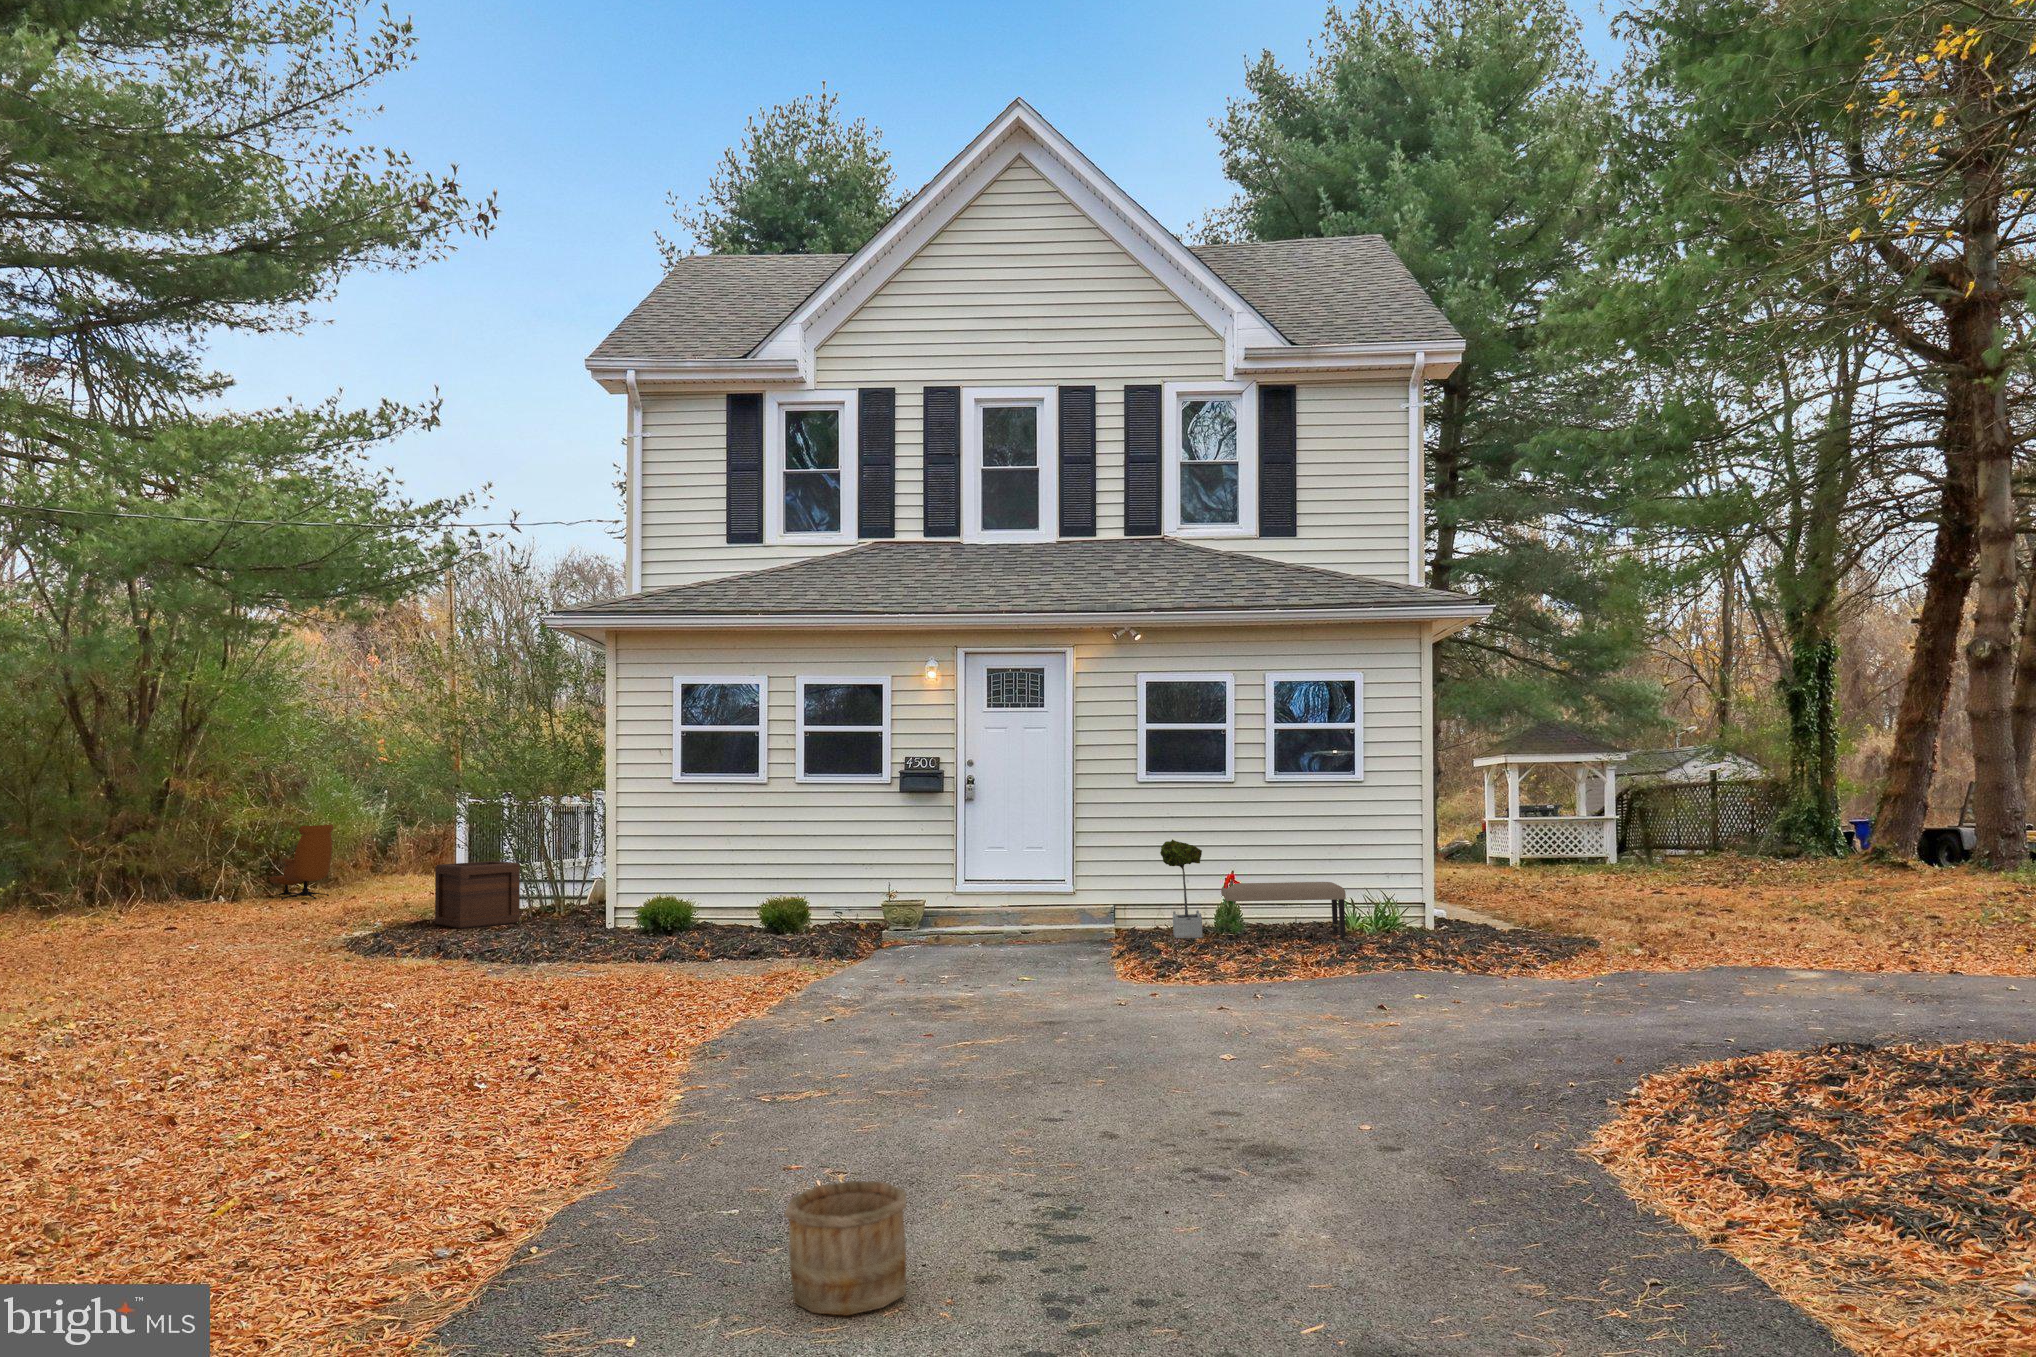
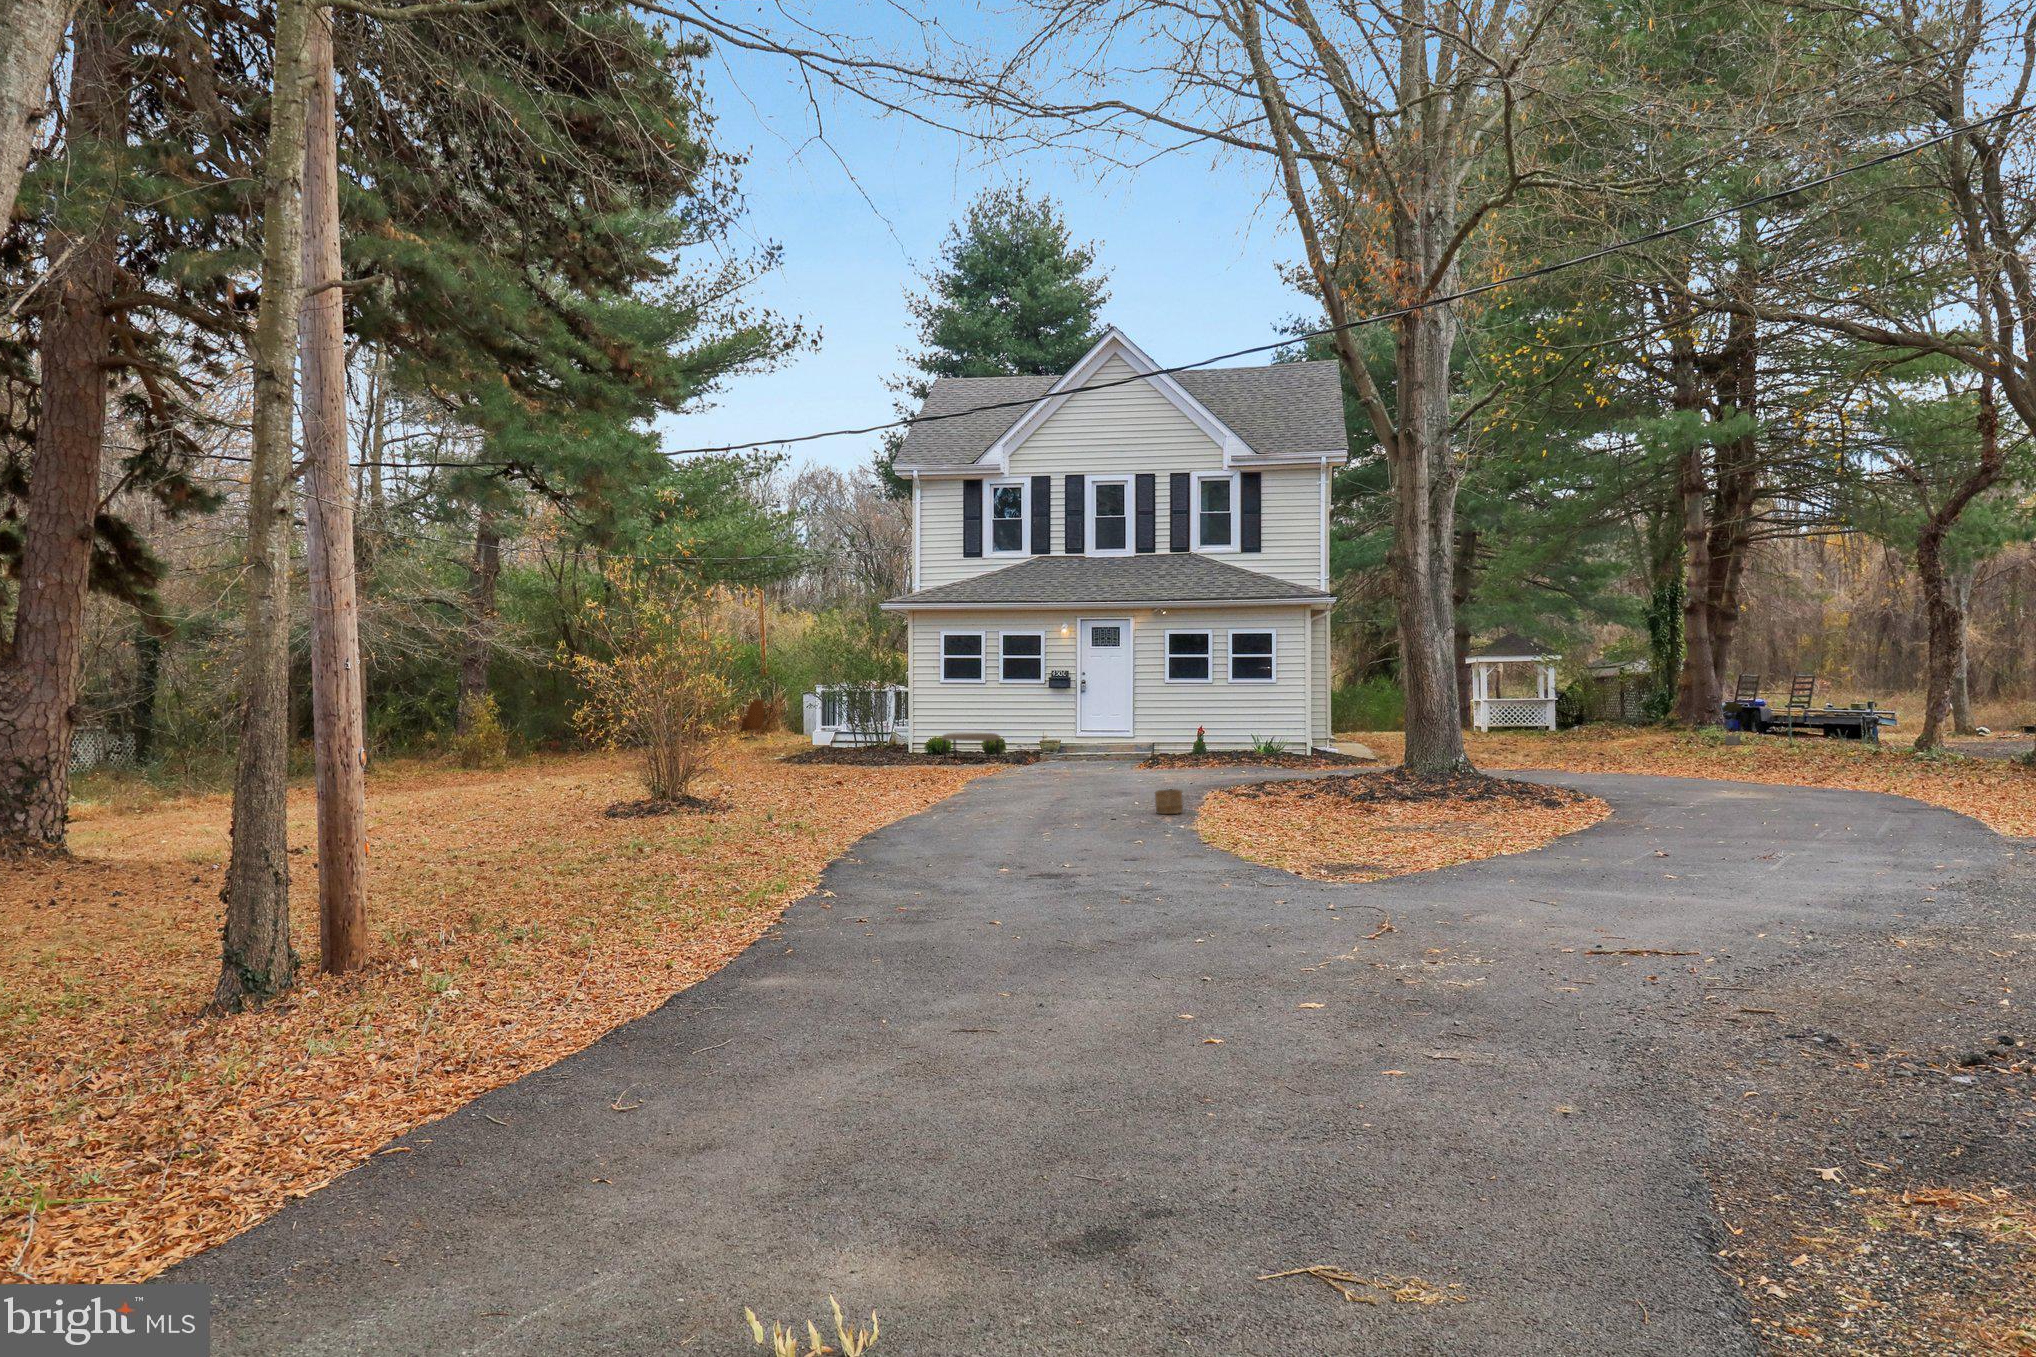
potted tree: present [1160,839,1203,938] -> present [1723,702,1742,745]
wooden crate: present [435,861,520,929] -> none [827,719,868,752]
bench: present [1221,882,1346,940] -> present [942,732,1000,759]
wooden bucket: present [784,1181,906,1316] -> present [1155,789,1183,814]

